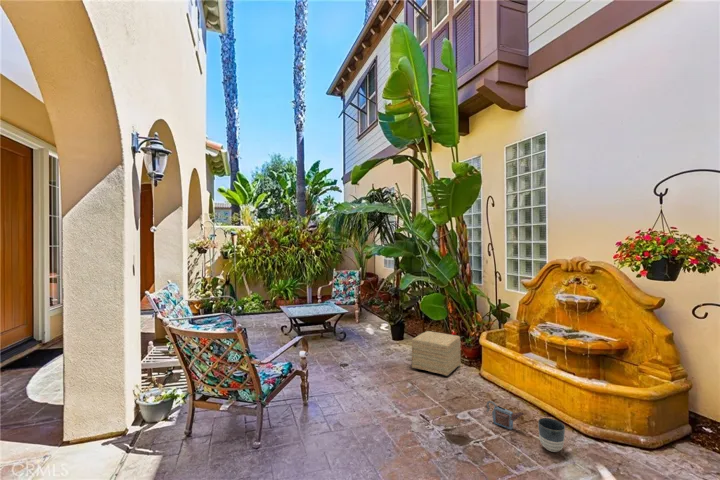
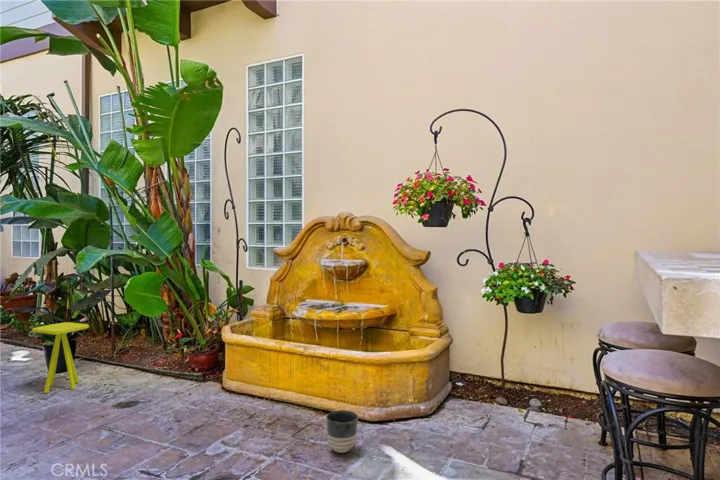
side table: none [381,314,407,353] -> present [32,322,89,393]
ottoman: present [412,331,461,376] -> none [105,338,188,406]
watering can: present [487,401,524,430] -> none [250,412,304,445]

